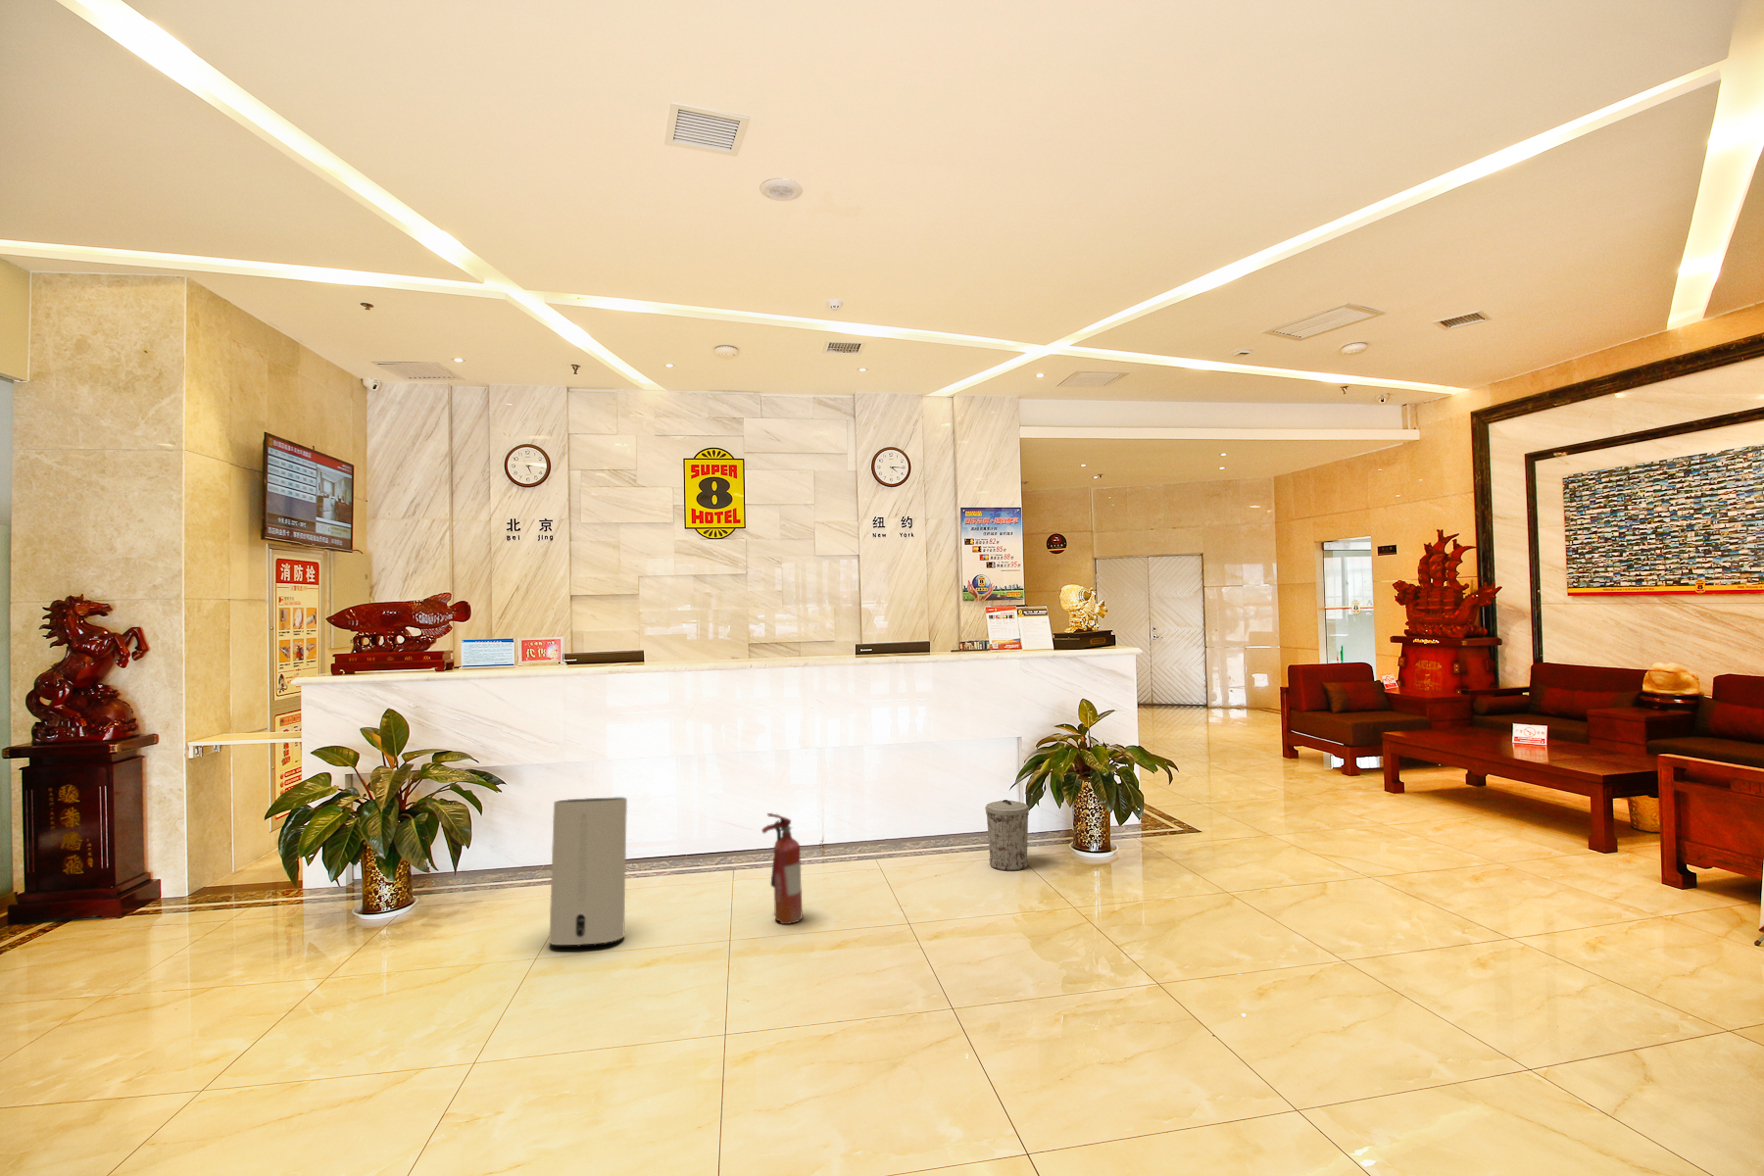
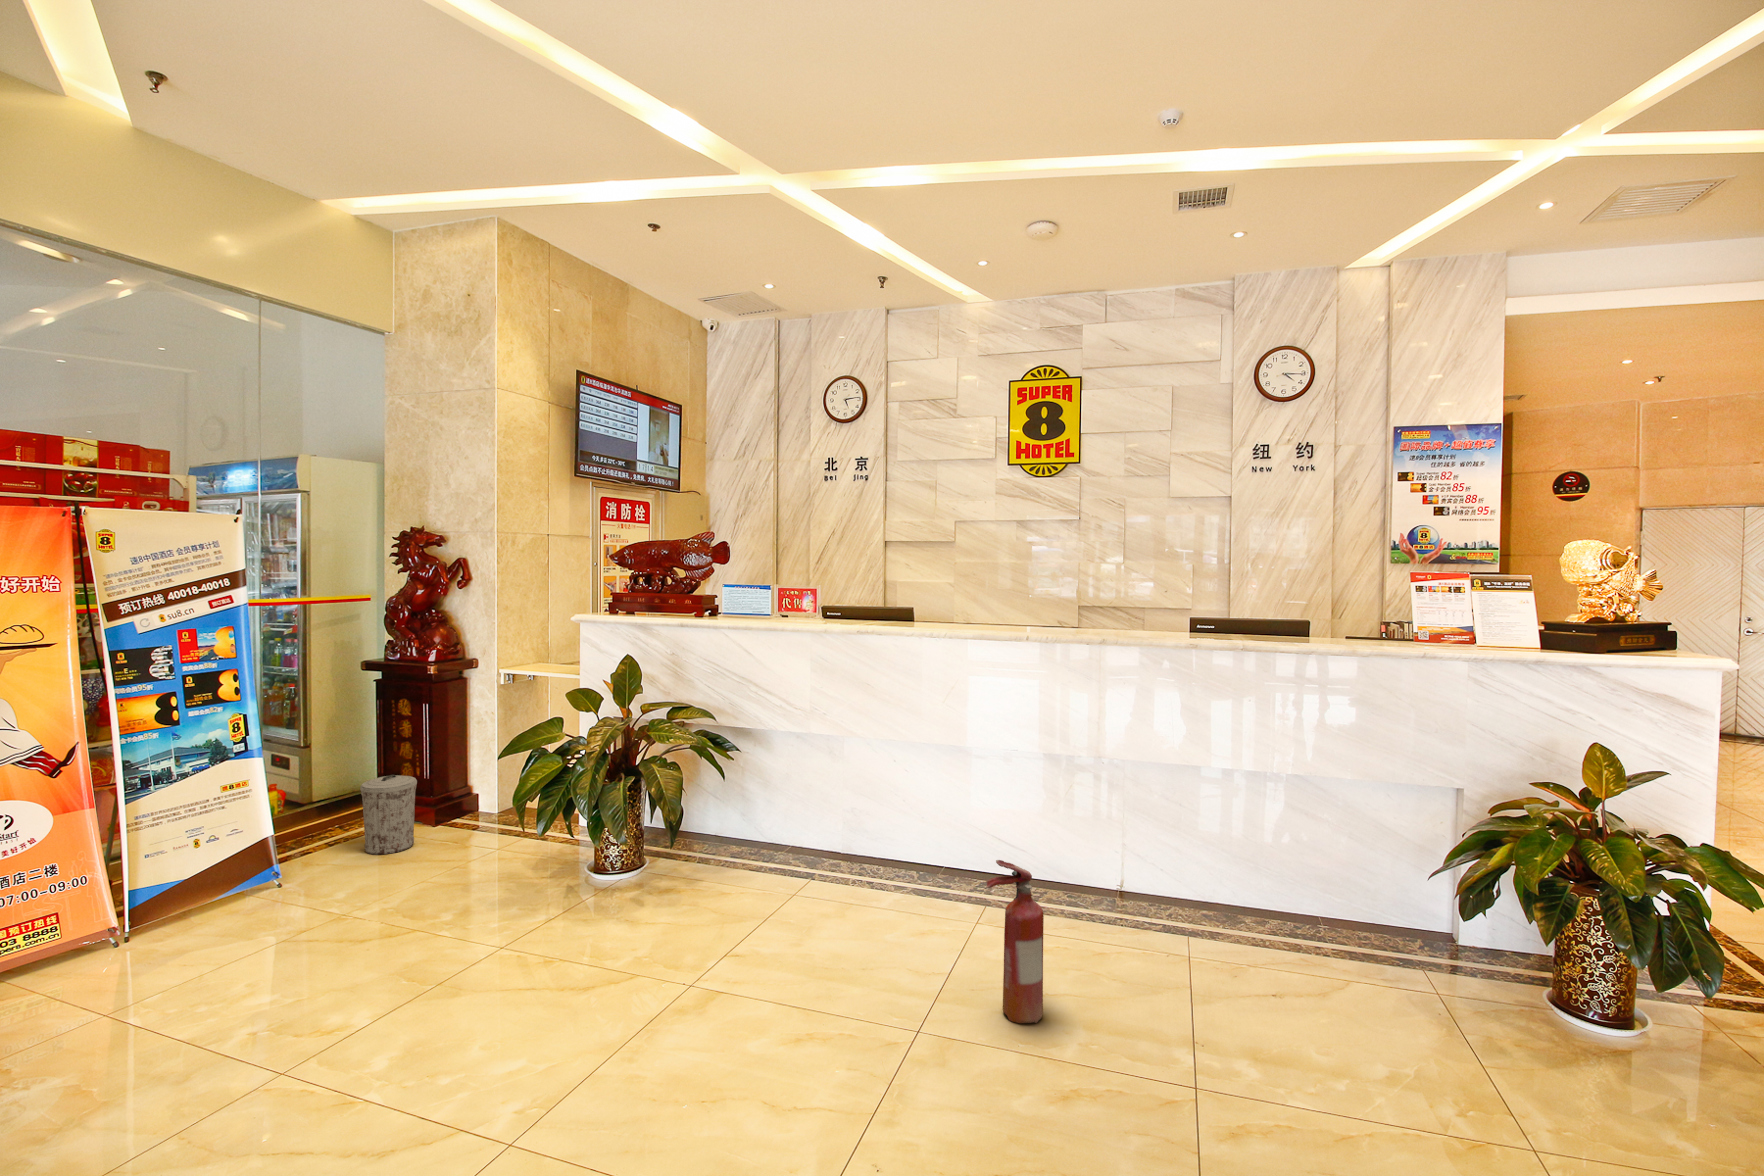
air purifier: present [549,797,627,945] -> none [722,793,822,988]
trash can: present [985,800,1029,871] -> present [360,775,417,855]

